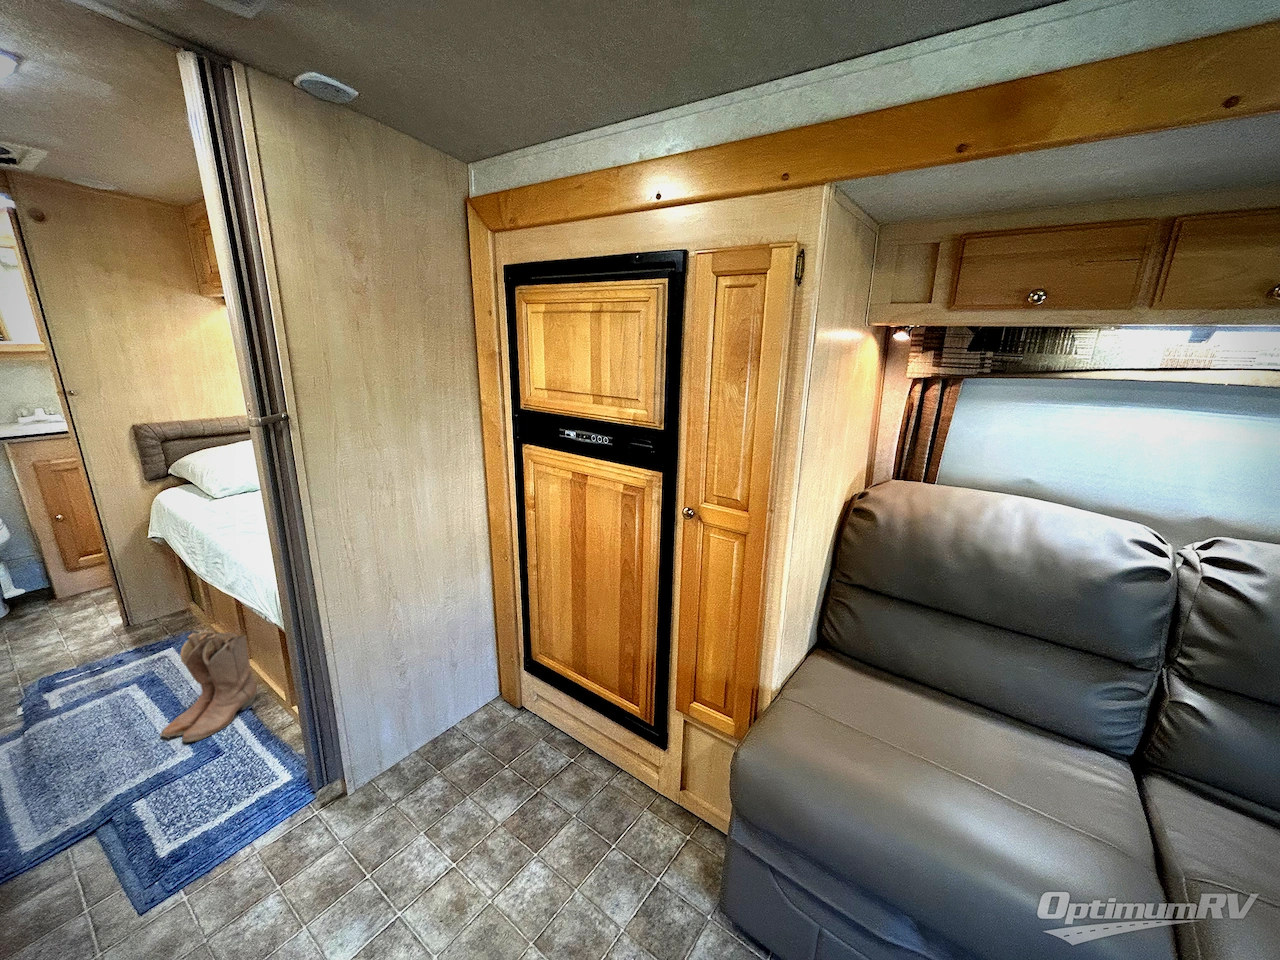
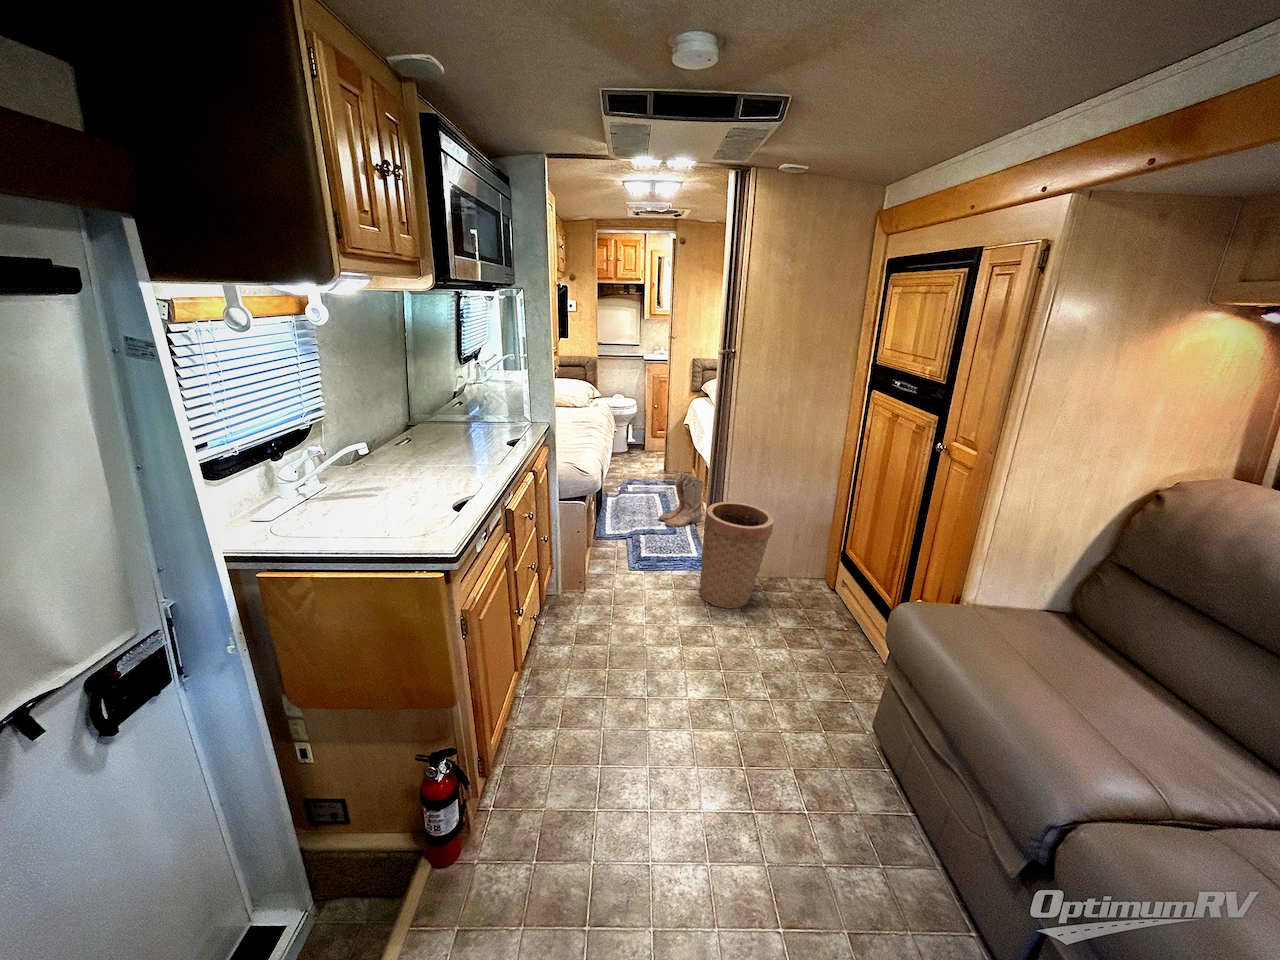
basket: none [314,657,447,868] -> present [700,502,774,608]

